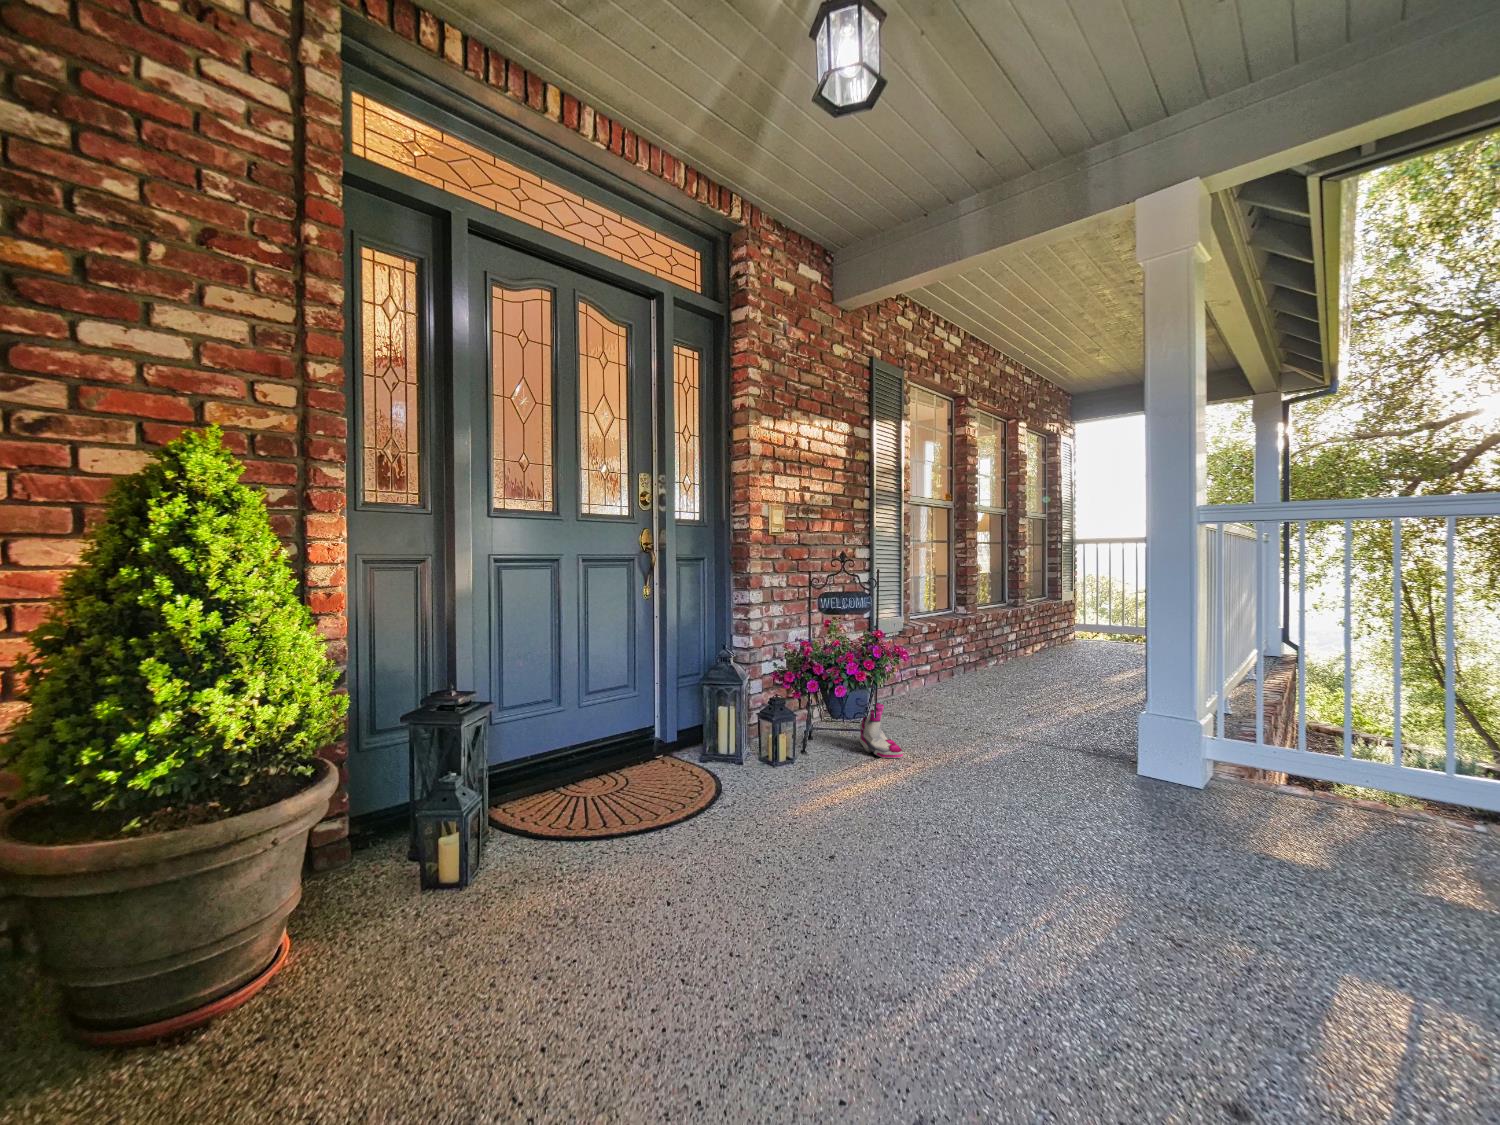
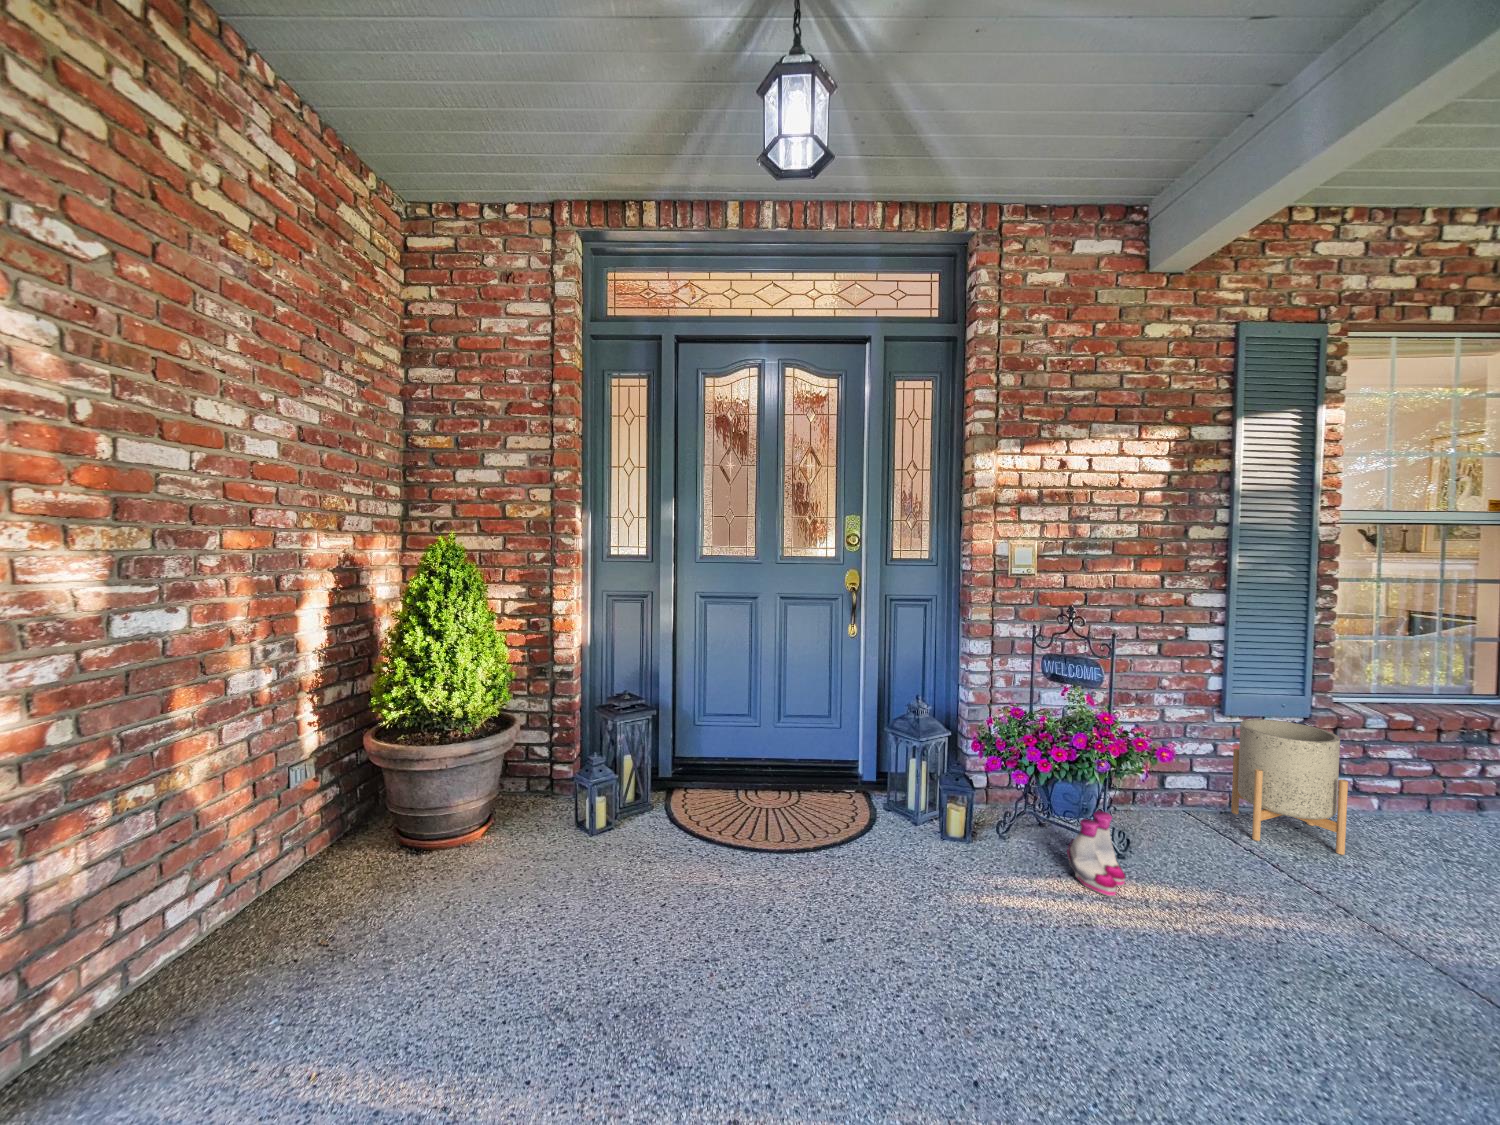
planter: none [879,631,944,710] -> present [1231,719,1348,855]

